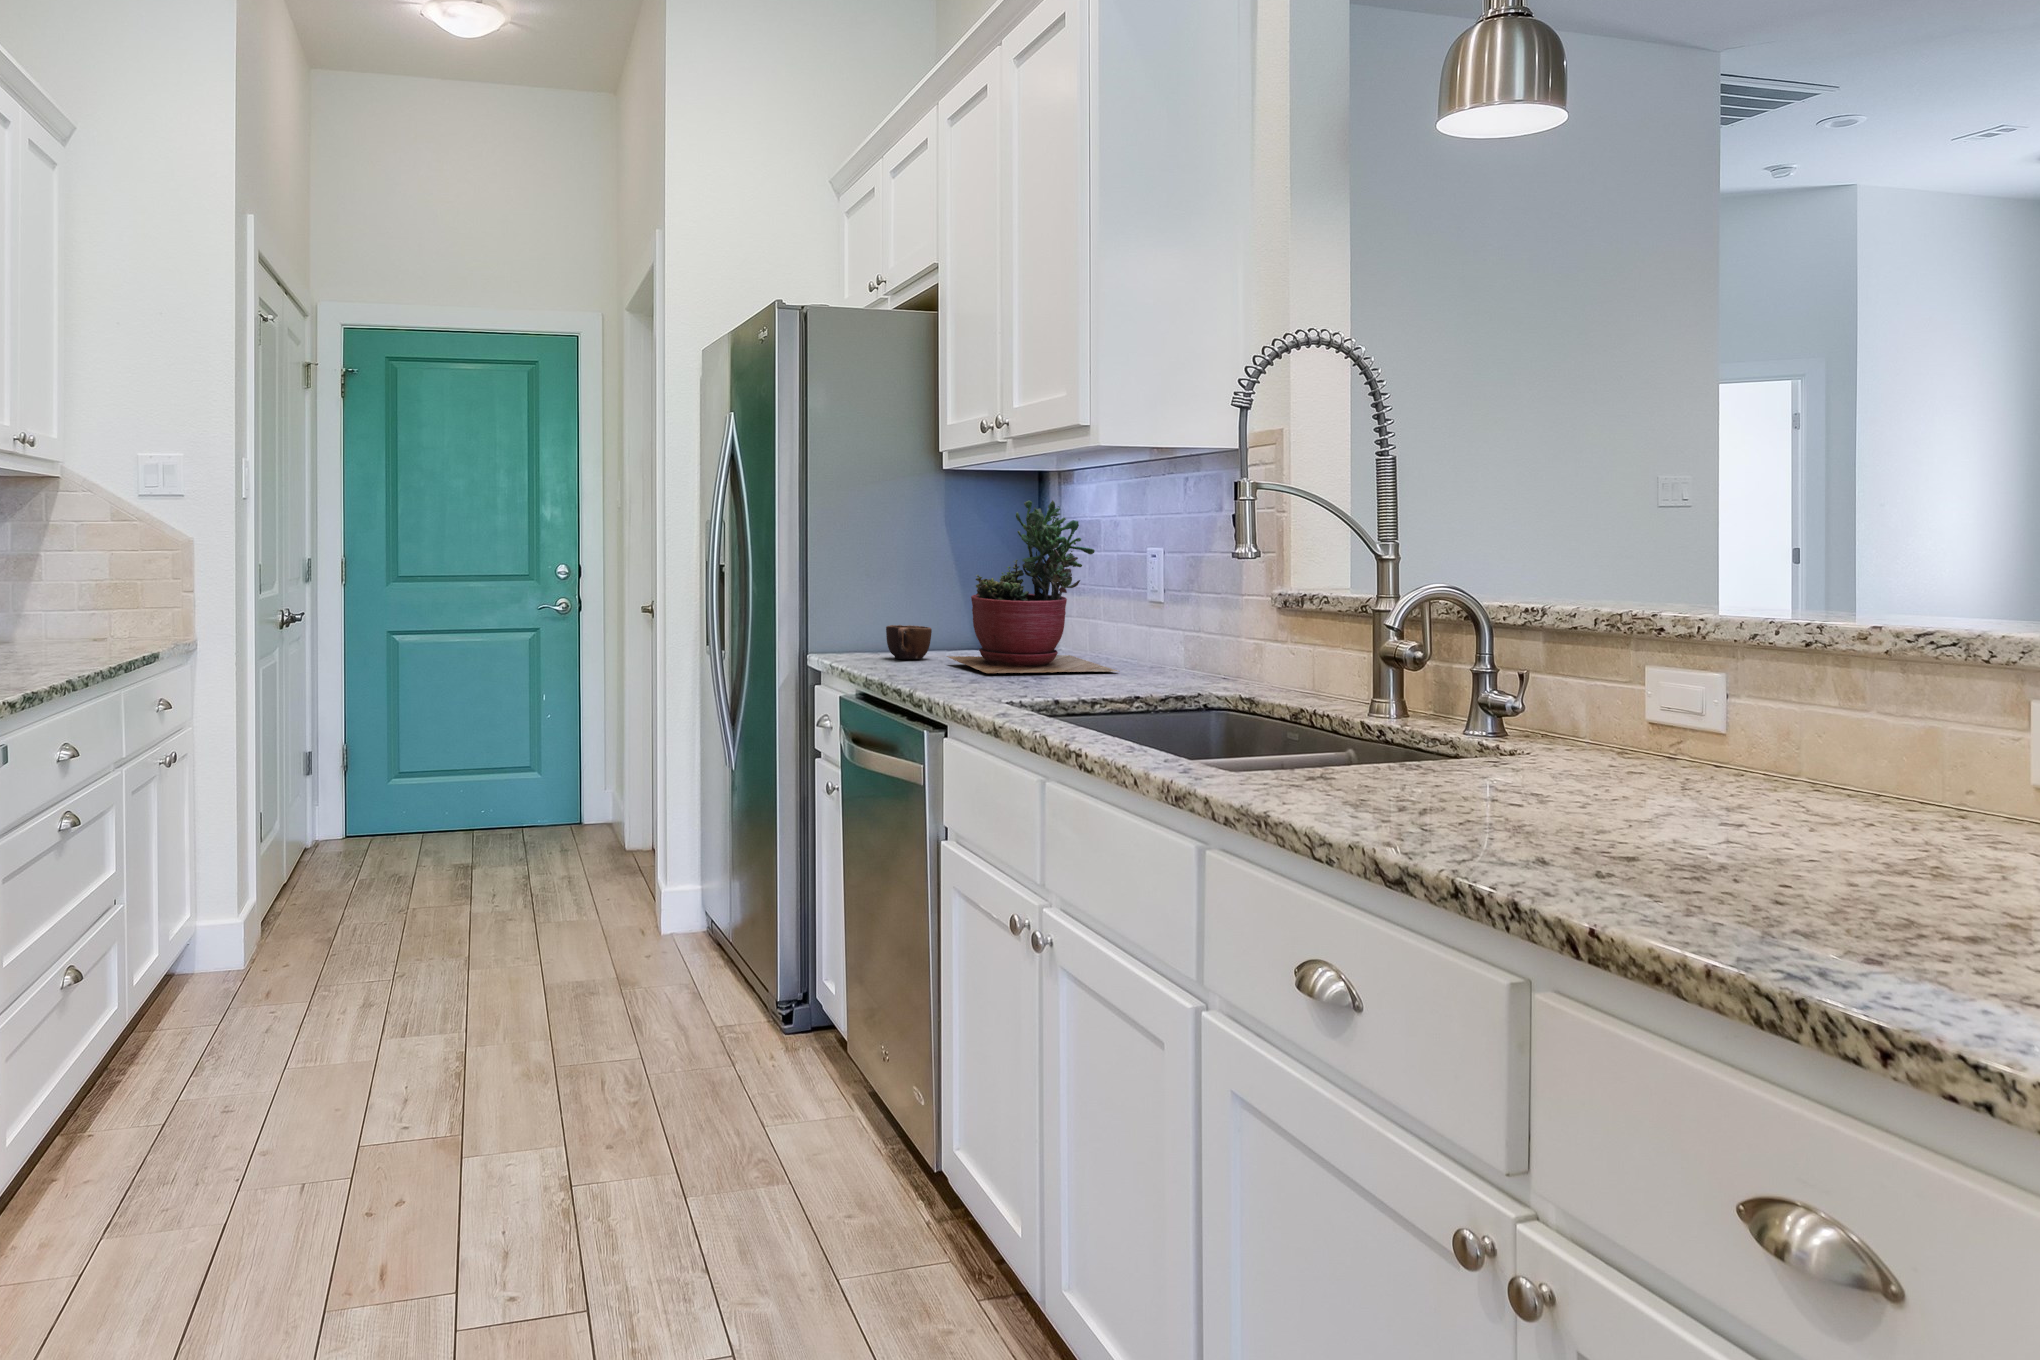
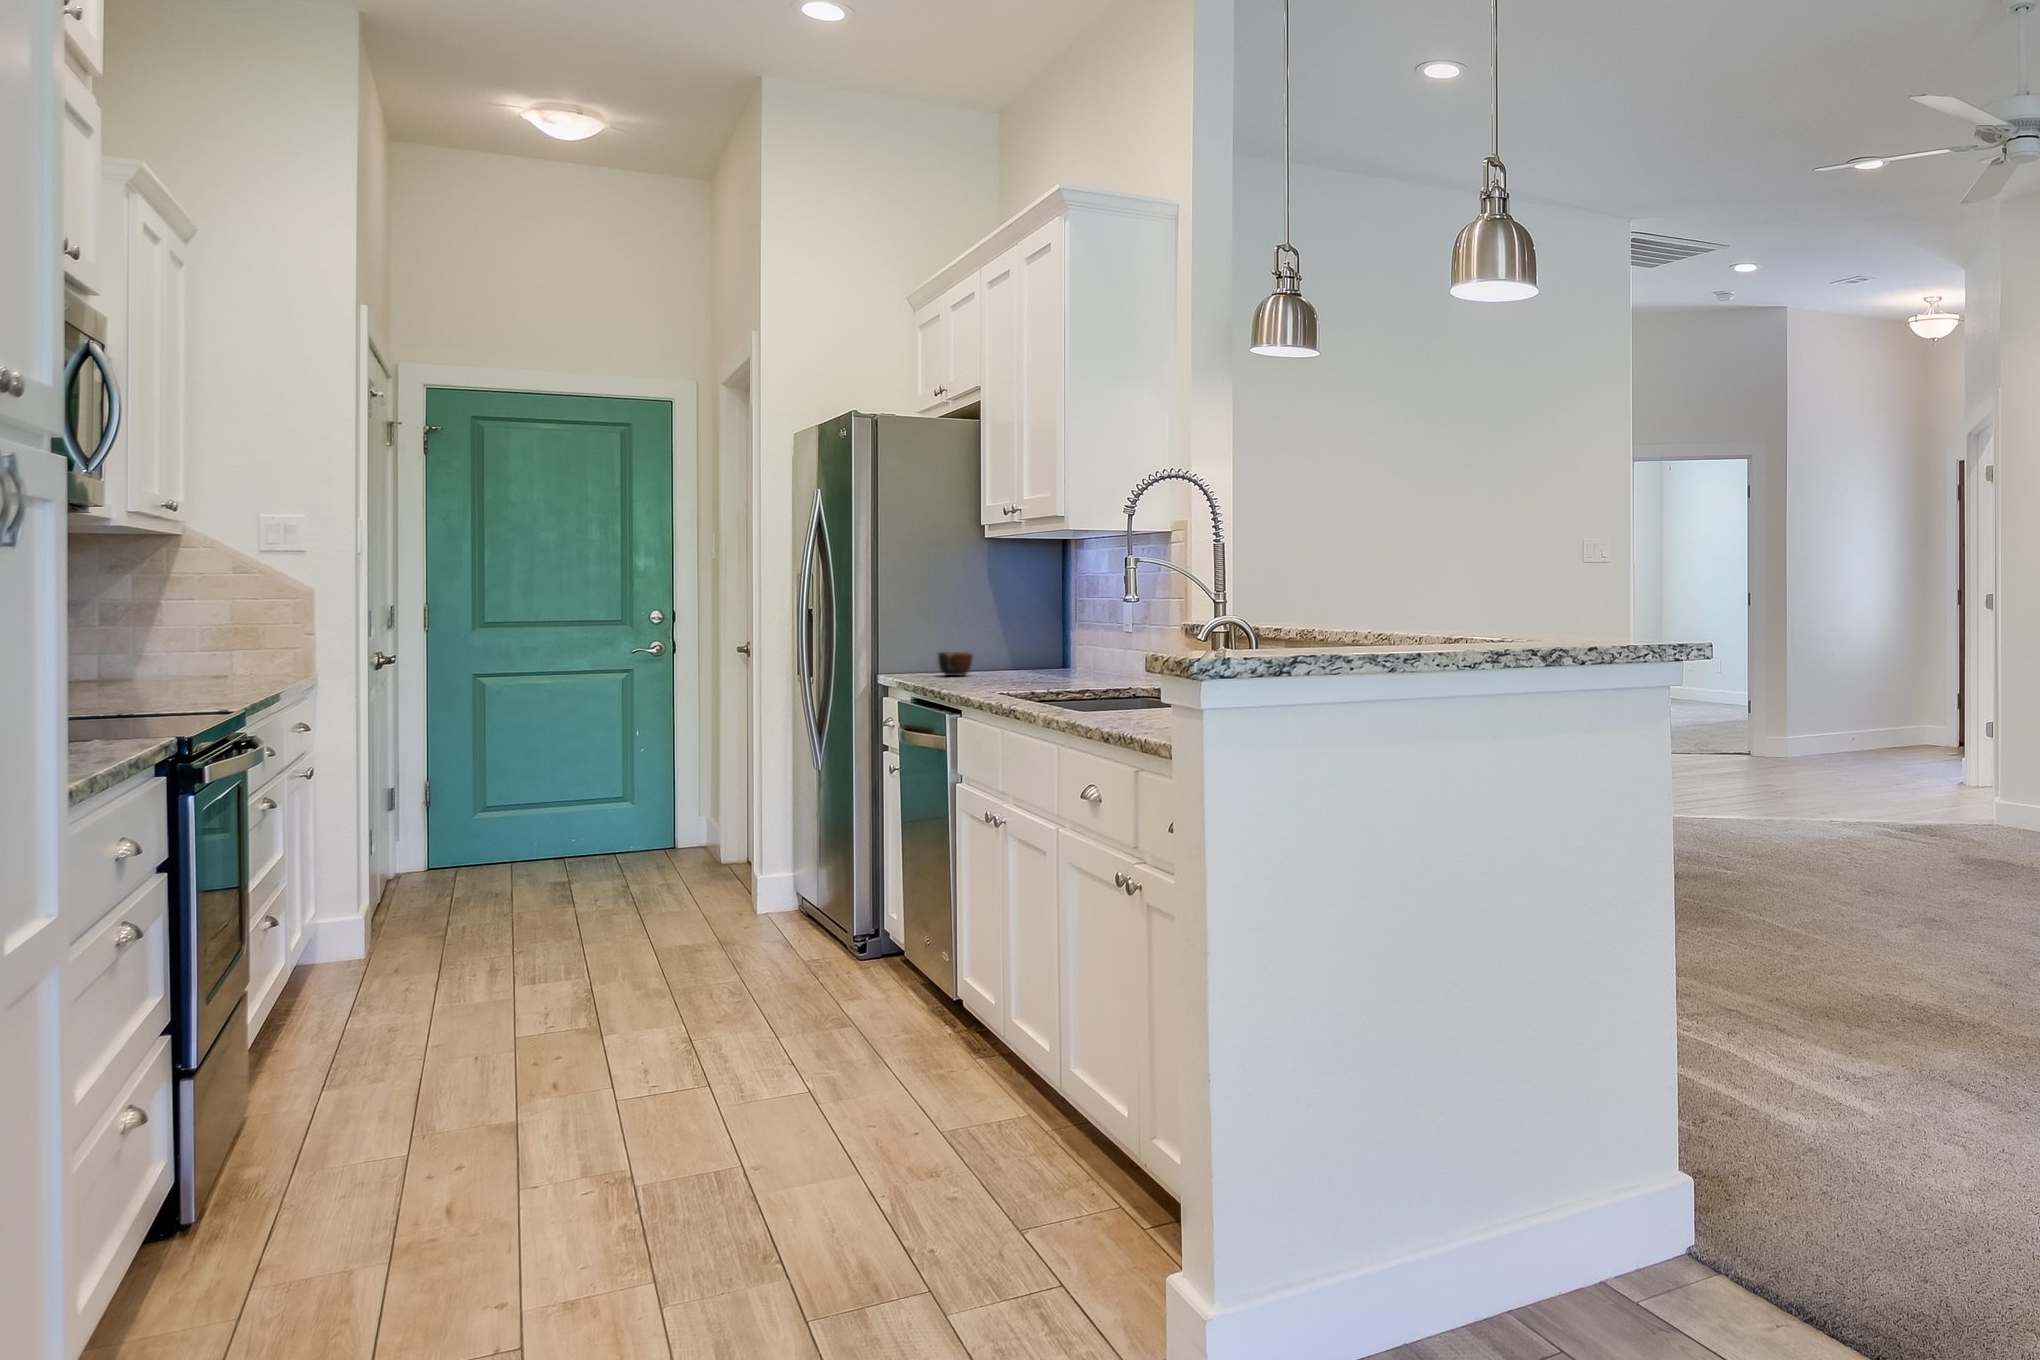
succulent plant: present [947,500,1119,673] -> none [981,563,1100,681]

